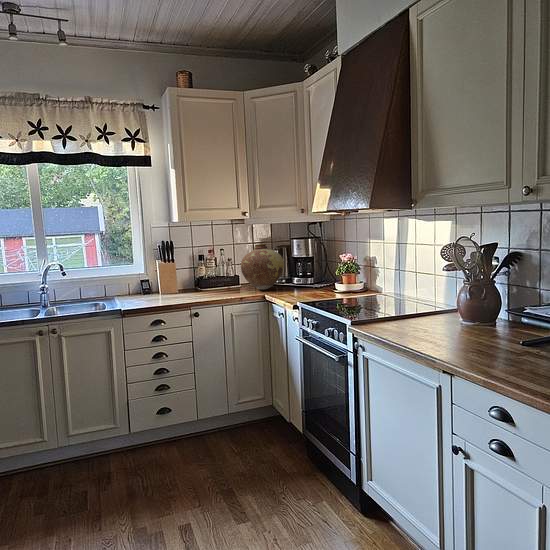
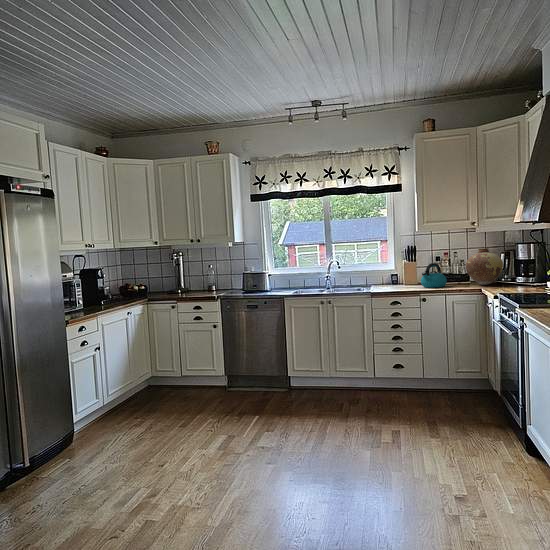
kettle: none [186,264,220,298] -> present [421,263,447,288]

